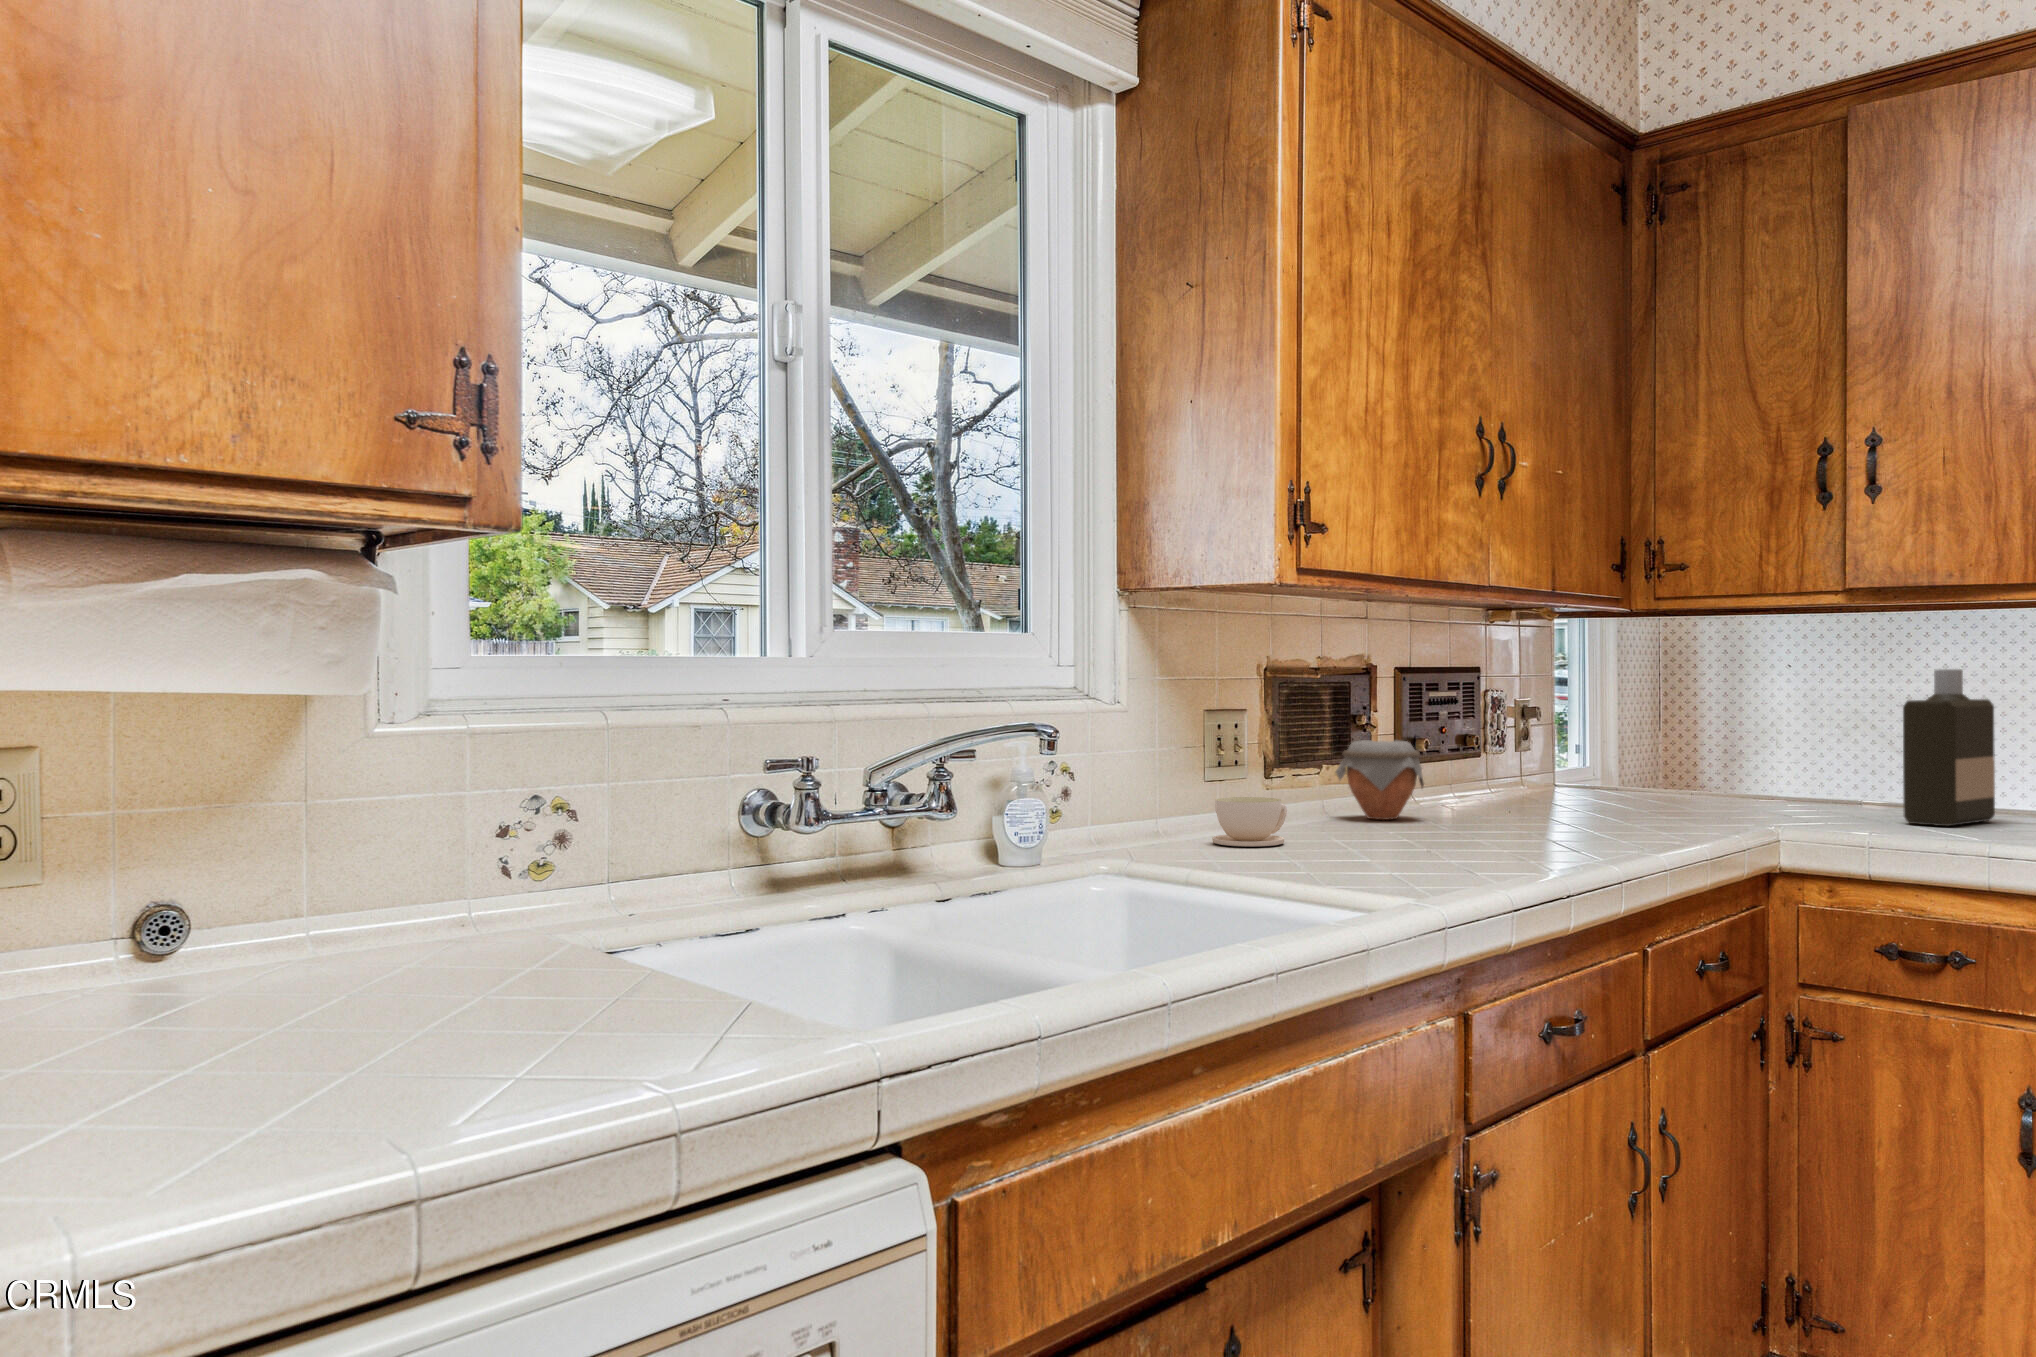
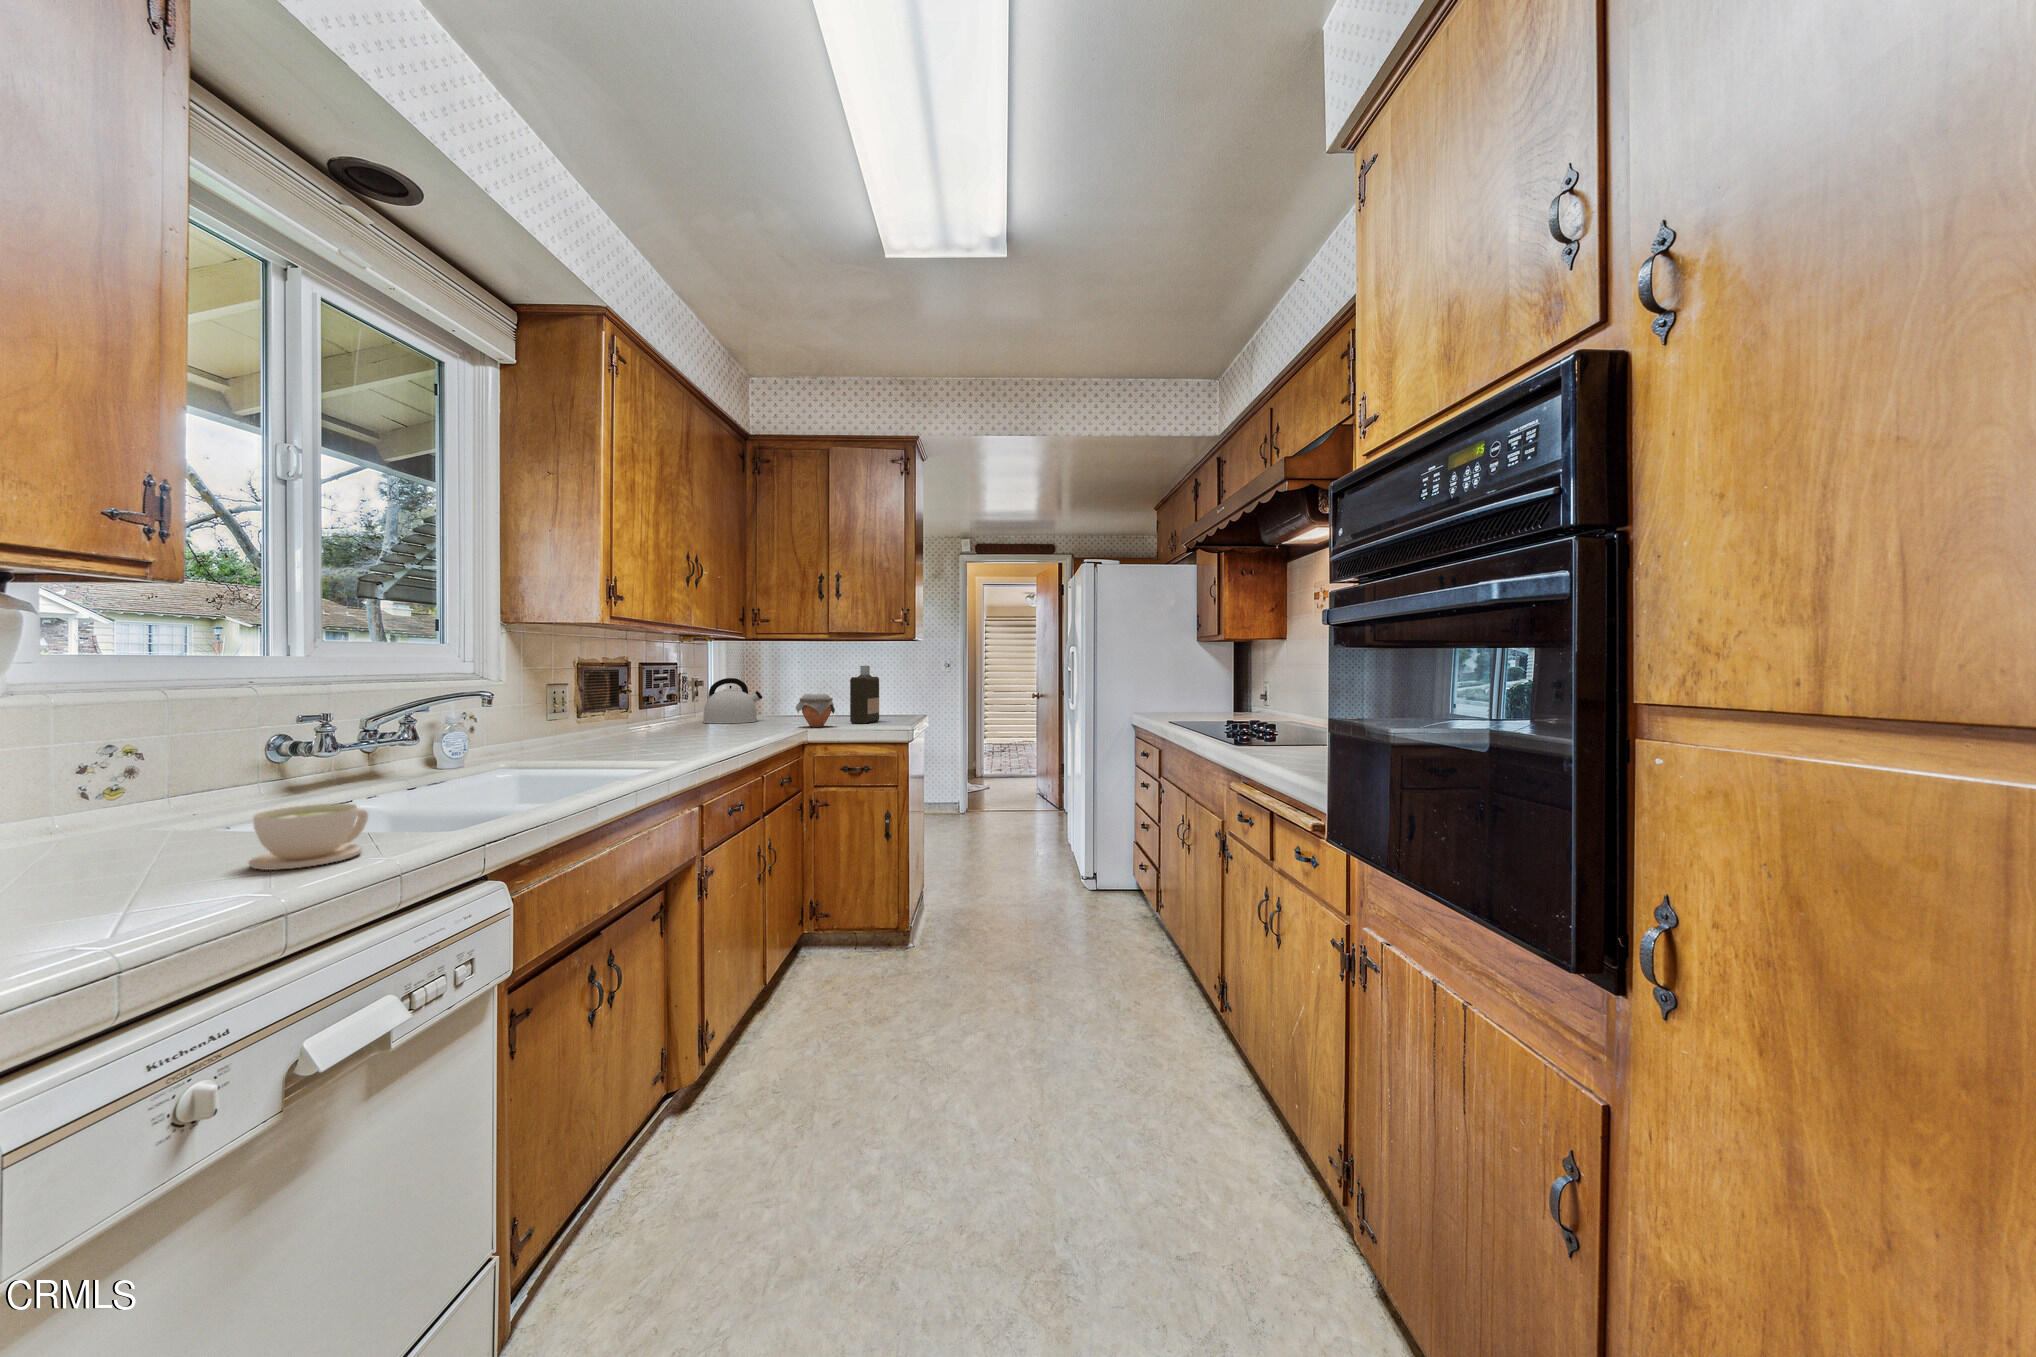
kettle: none [1534,701,1672,805] -> present [703,678,762,723]
jar: present [1336,740,1424,820] -> present [795,694,835,727]
coffee cup: present [1212,797,1287,847] -> present [249,804,368,870]

